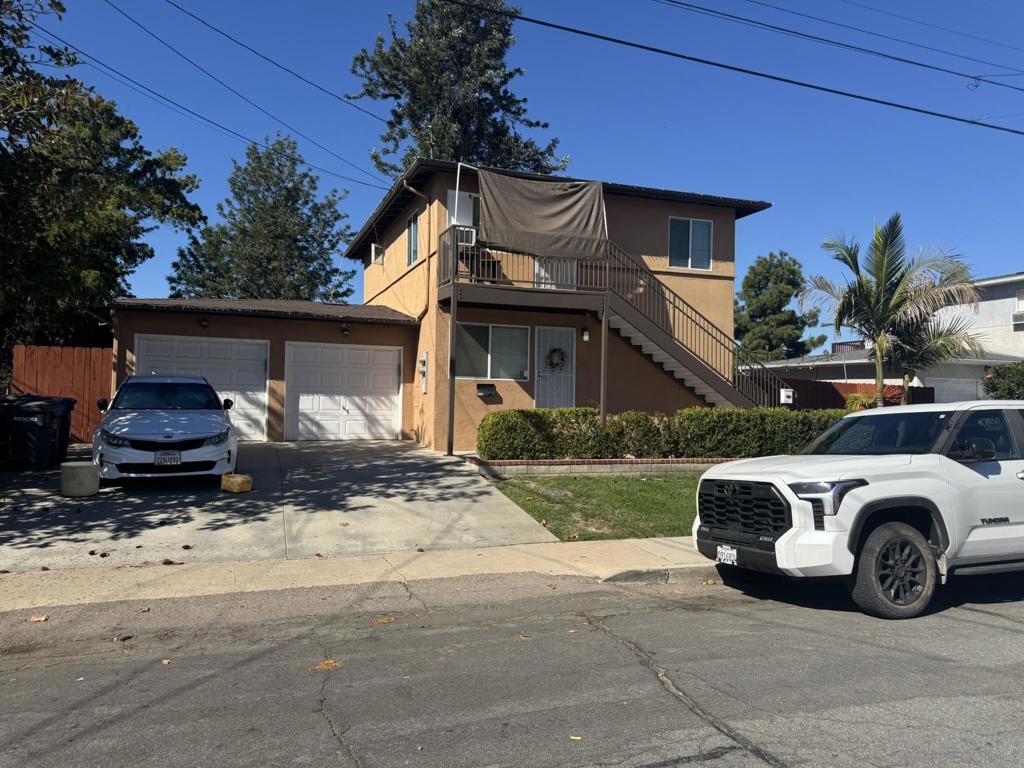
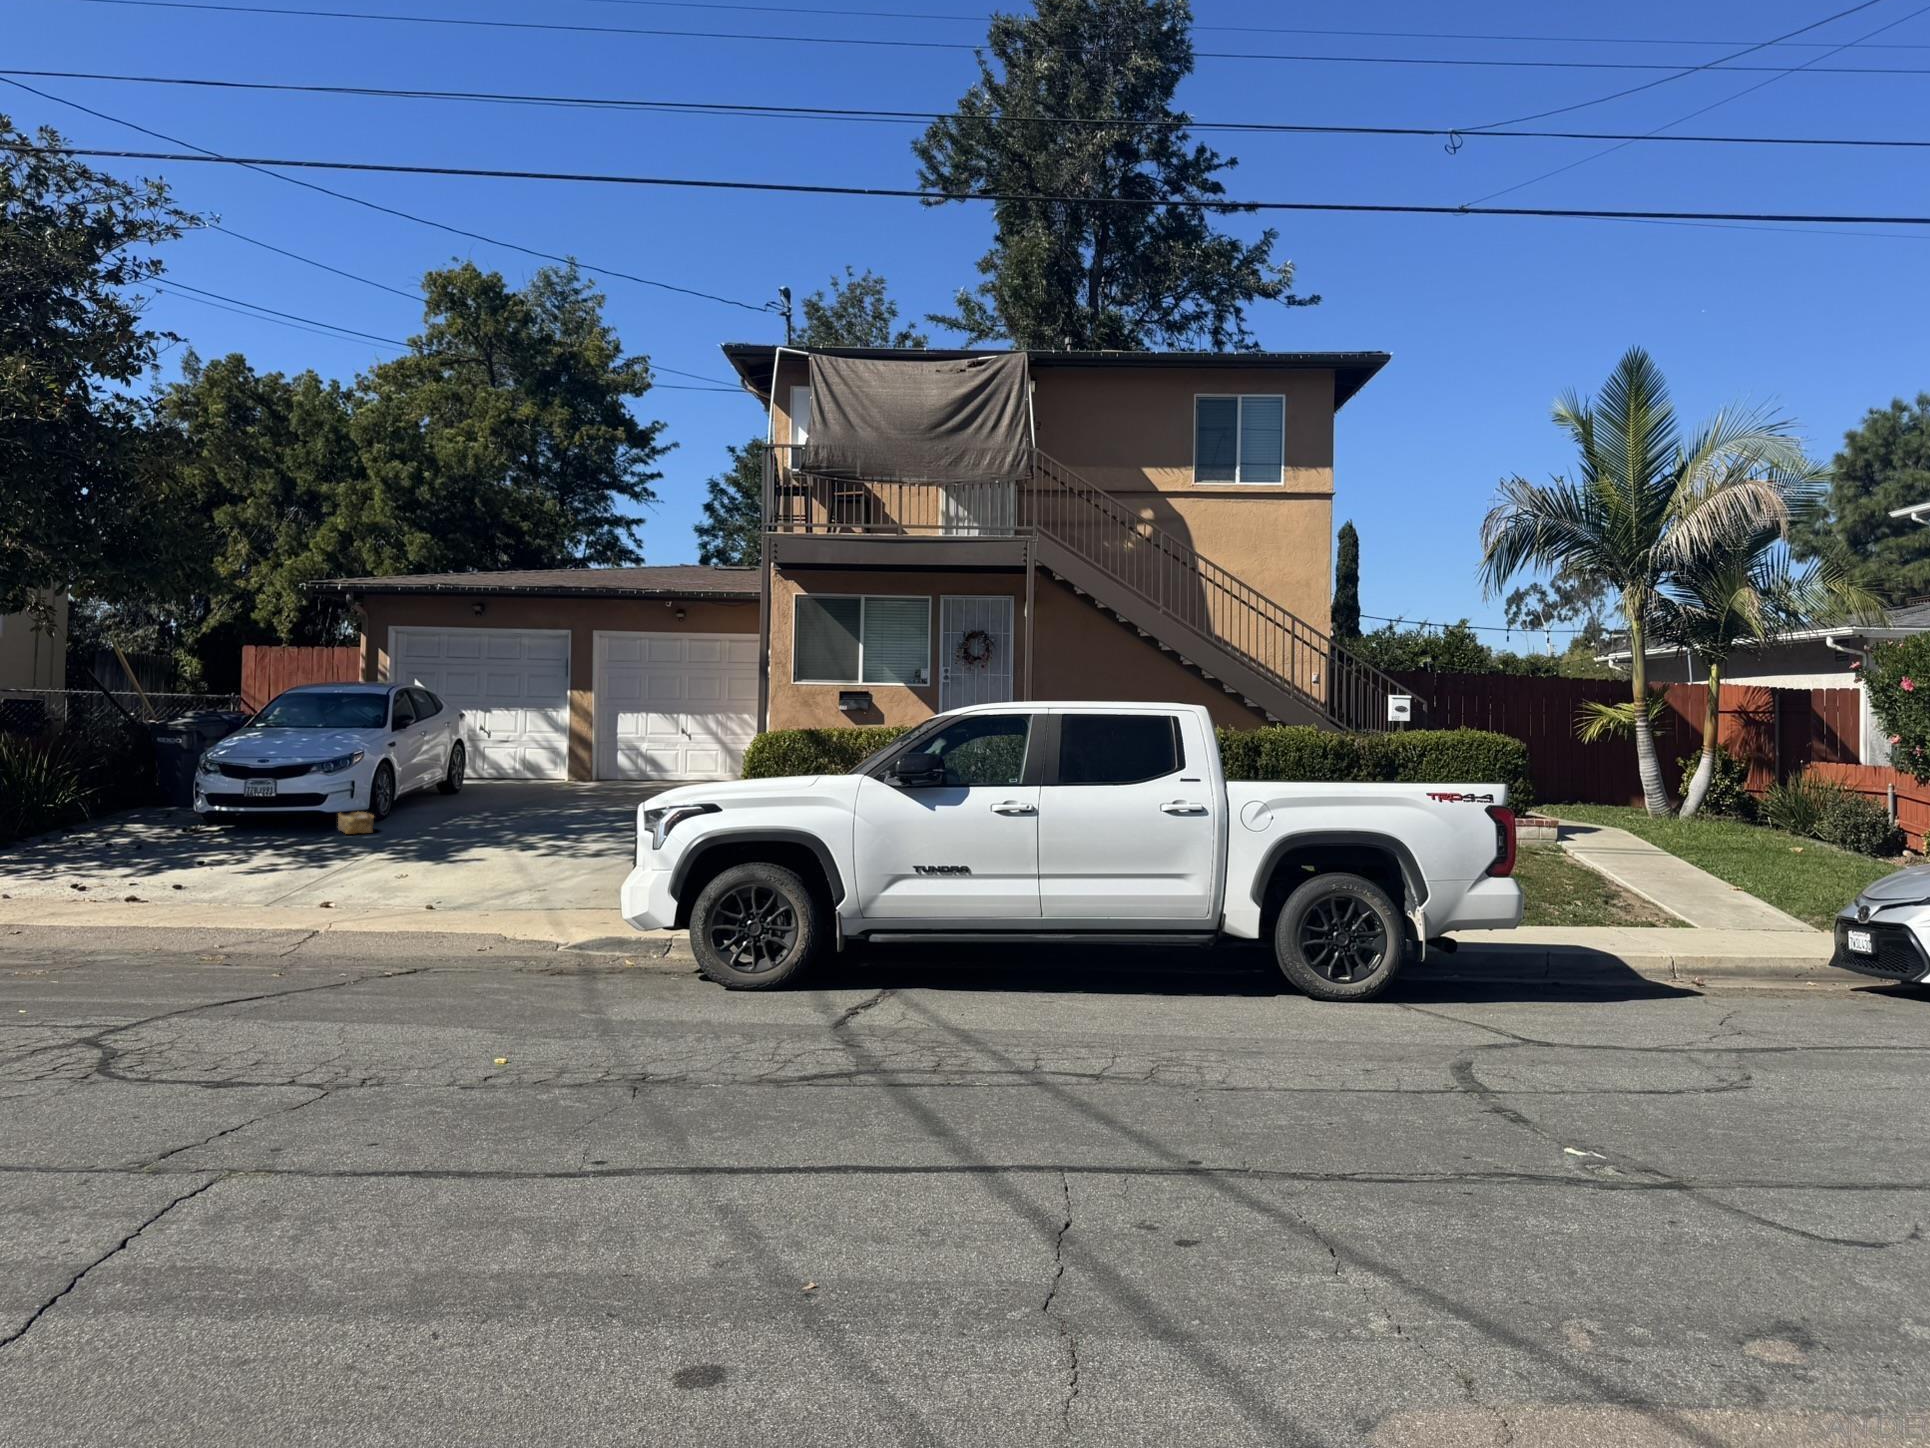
planter: present [61,462,99,496] -> none [154,792,202,832]

